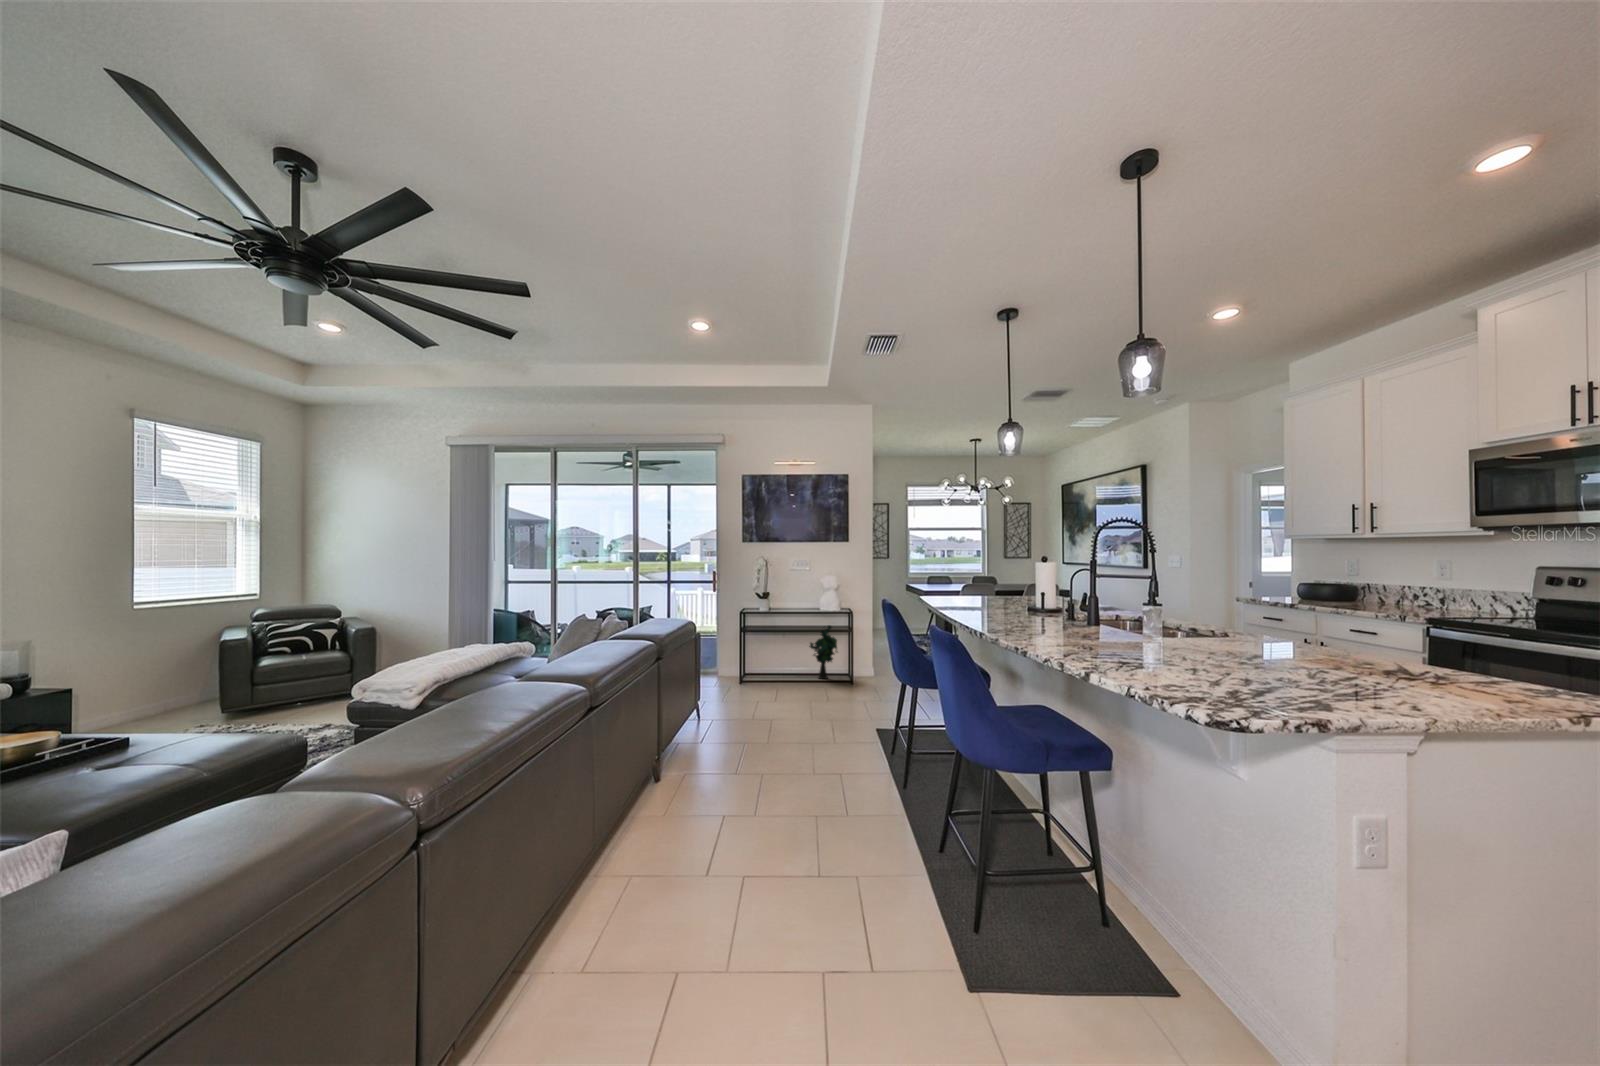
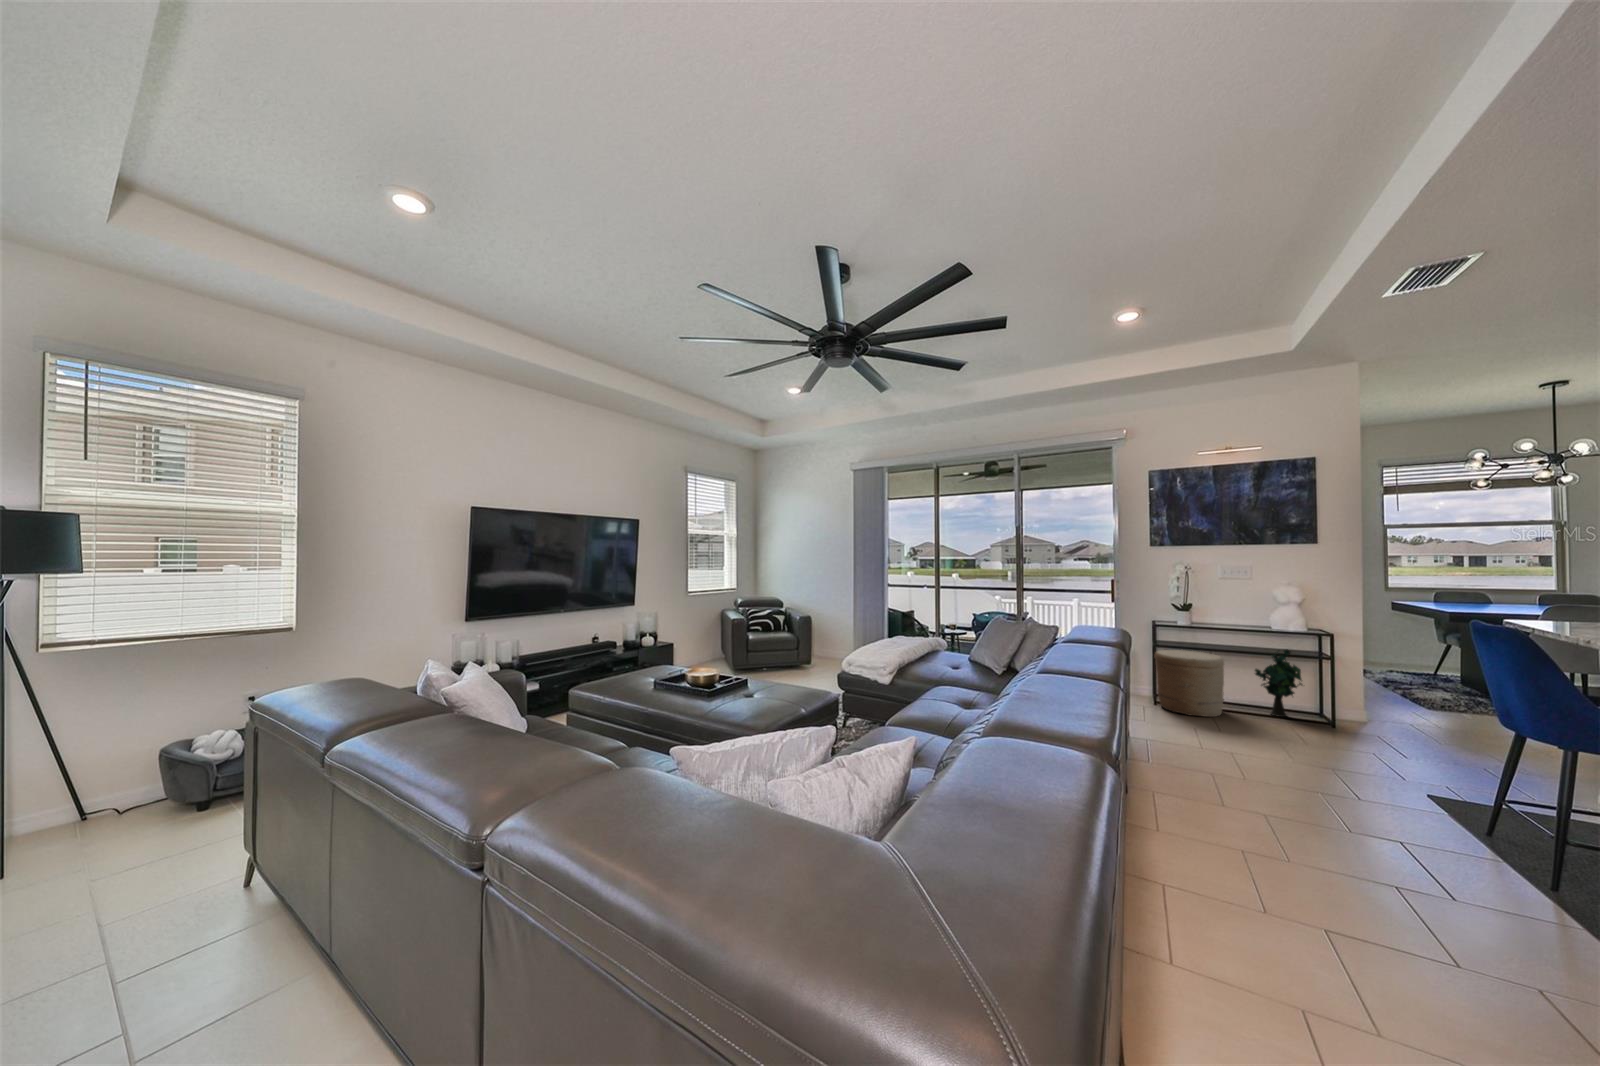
woven basket: none [740,632,788,688] -> present [1154,650,1224,717]

